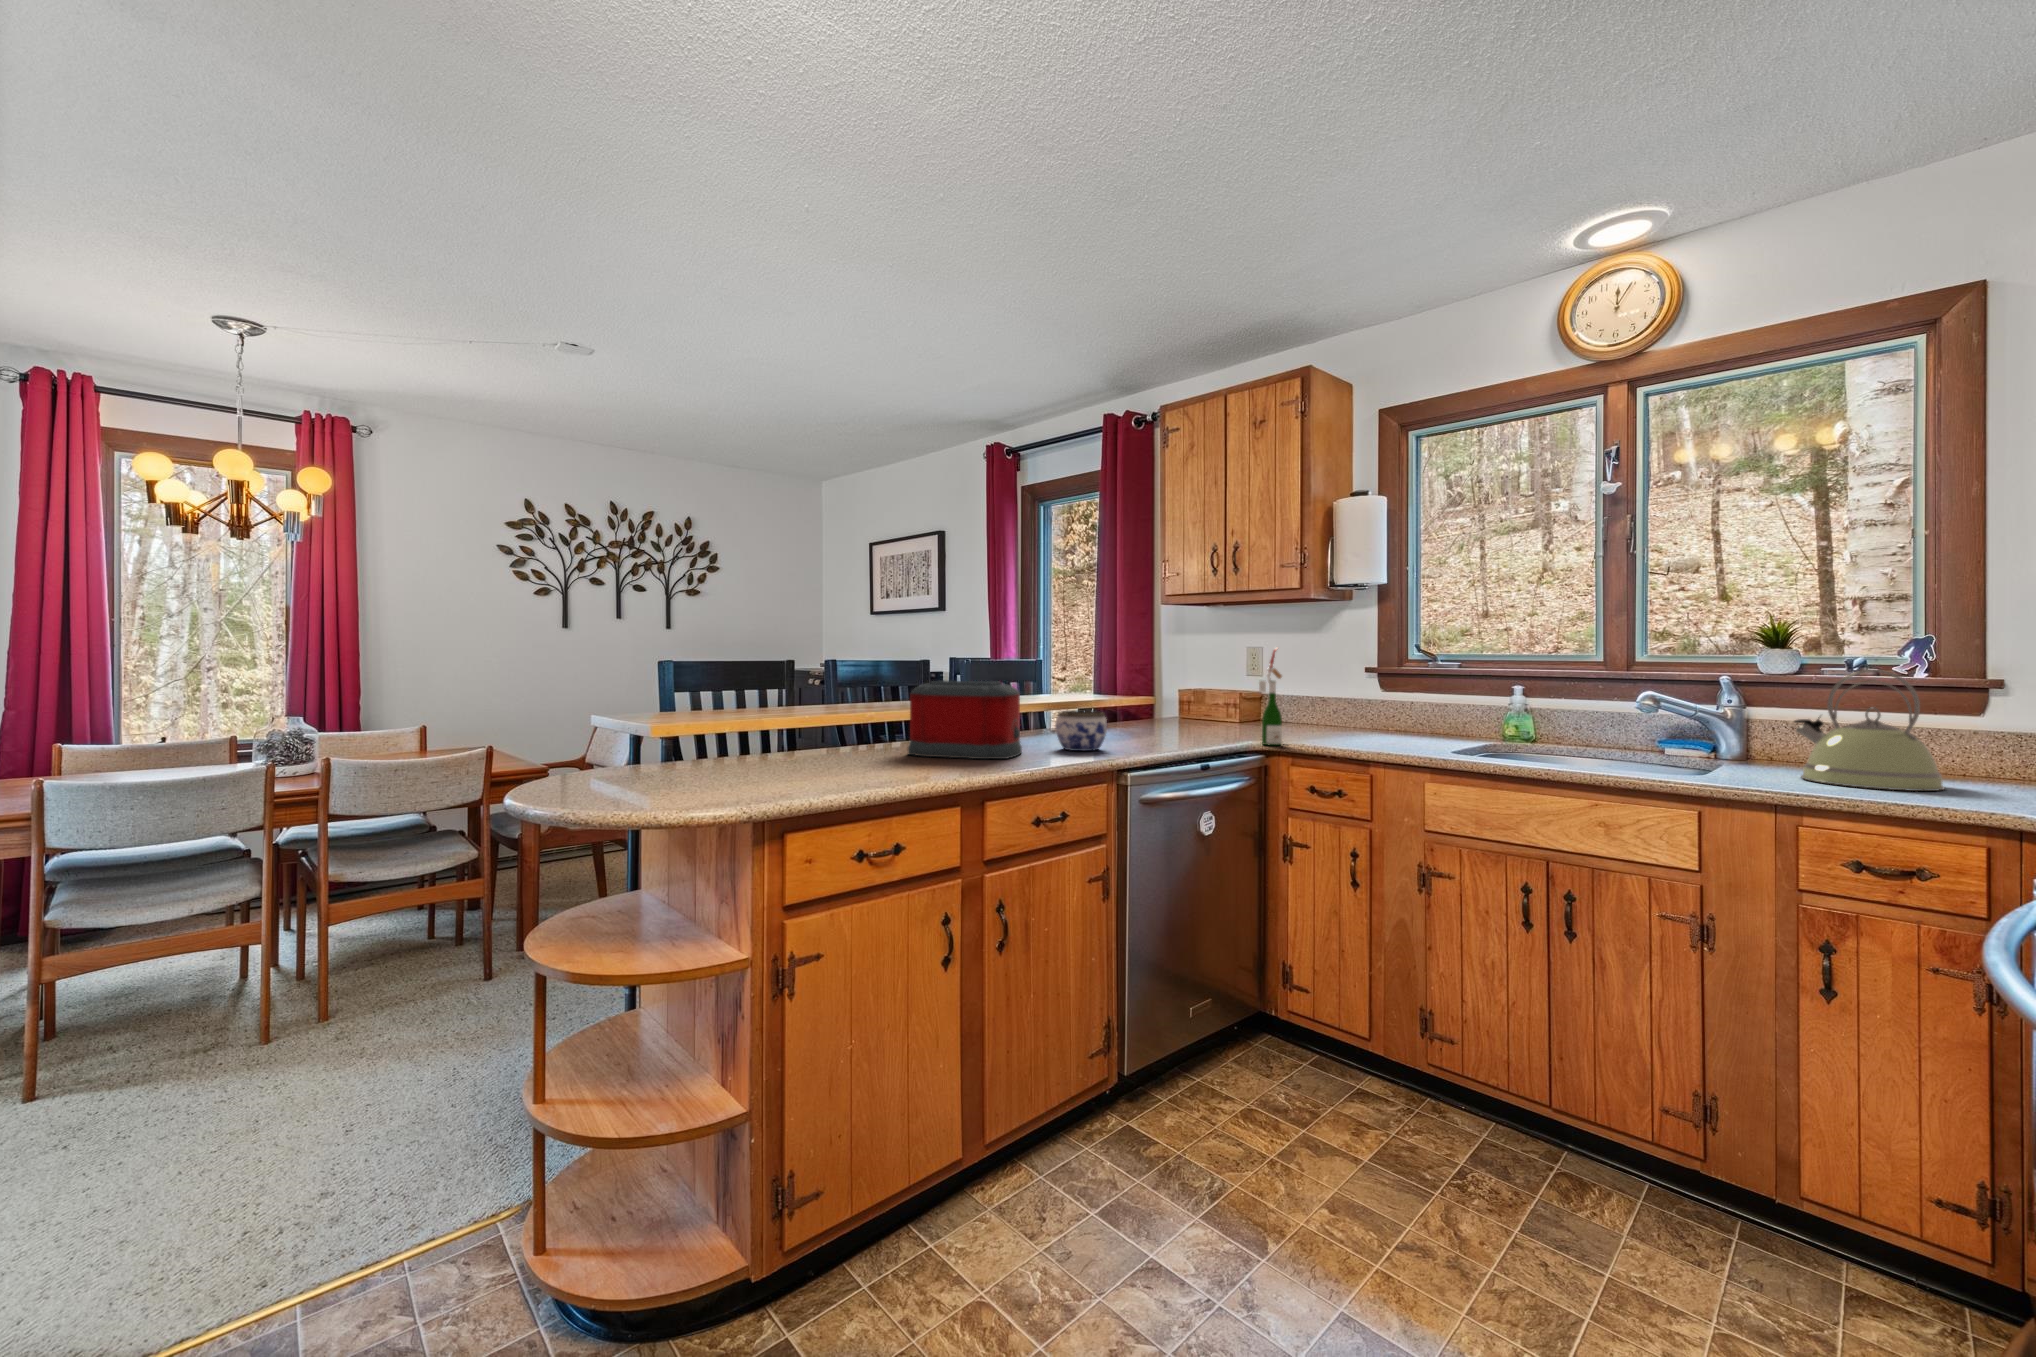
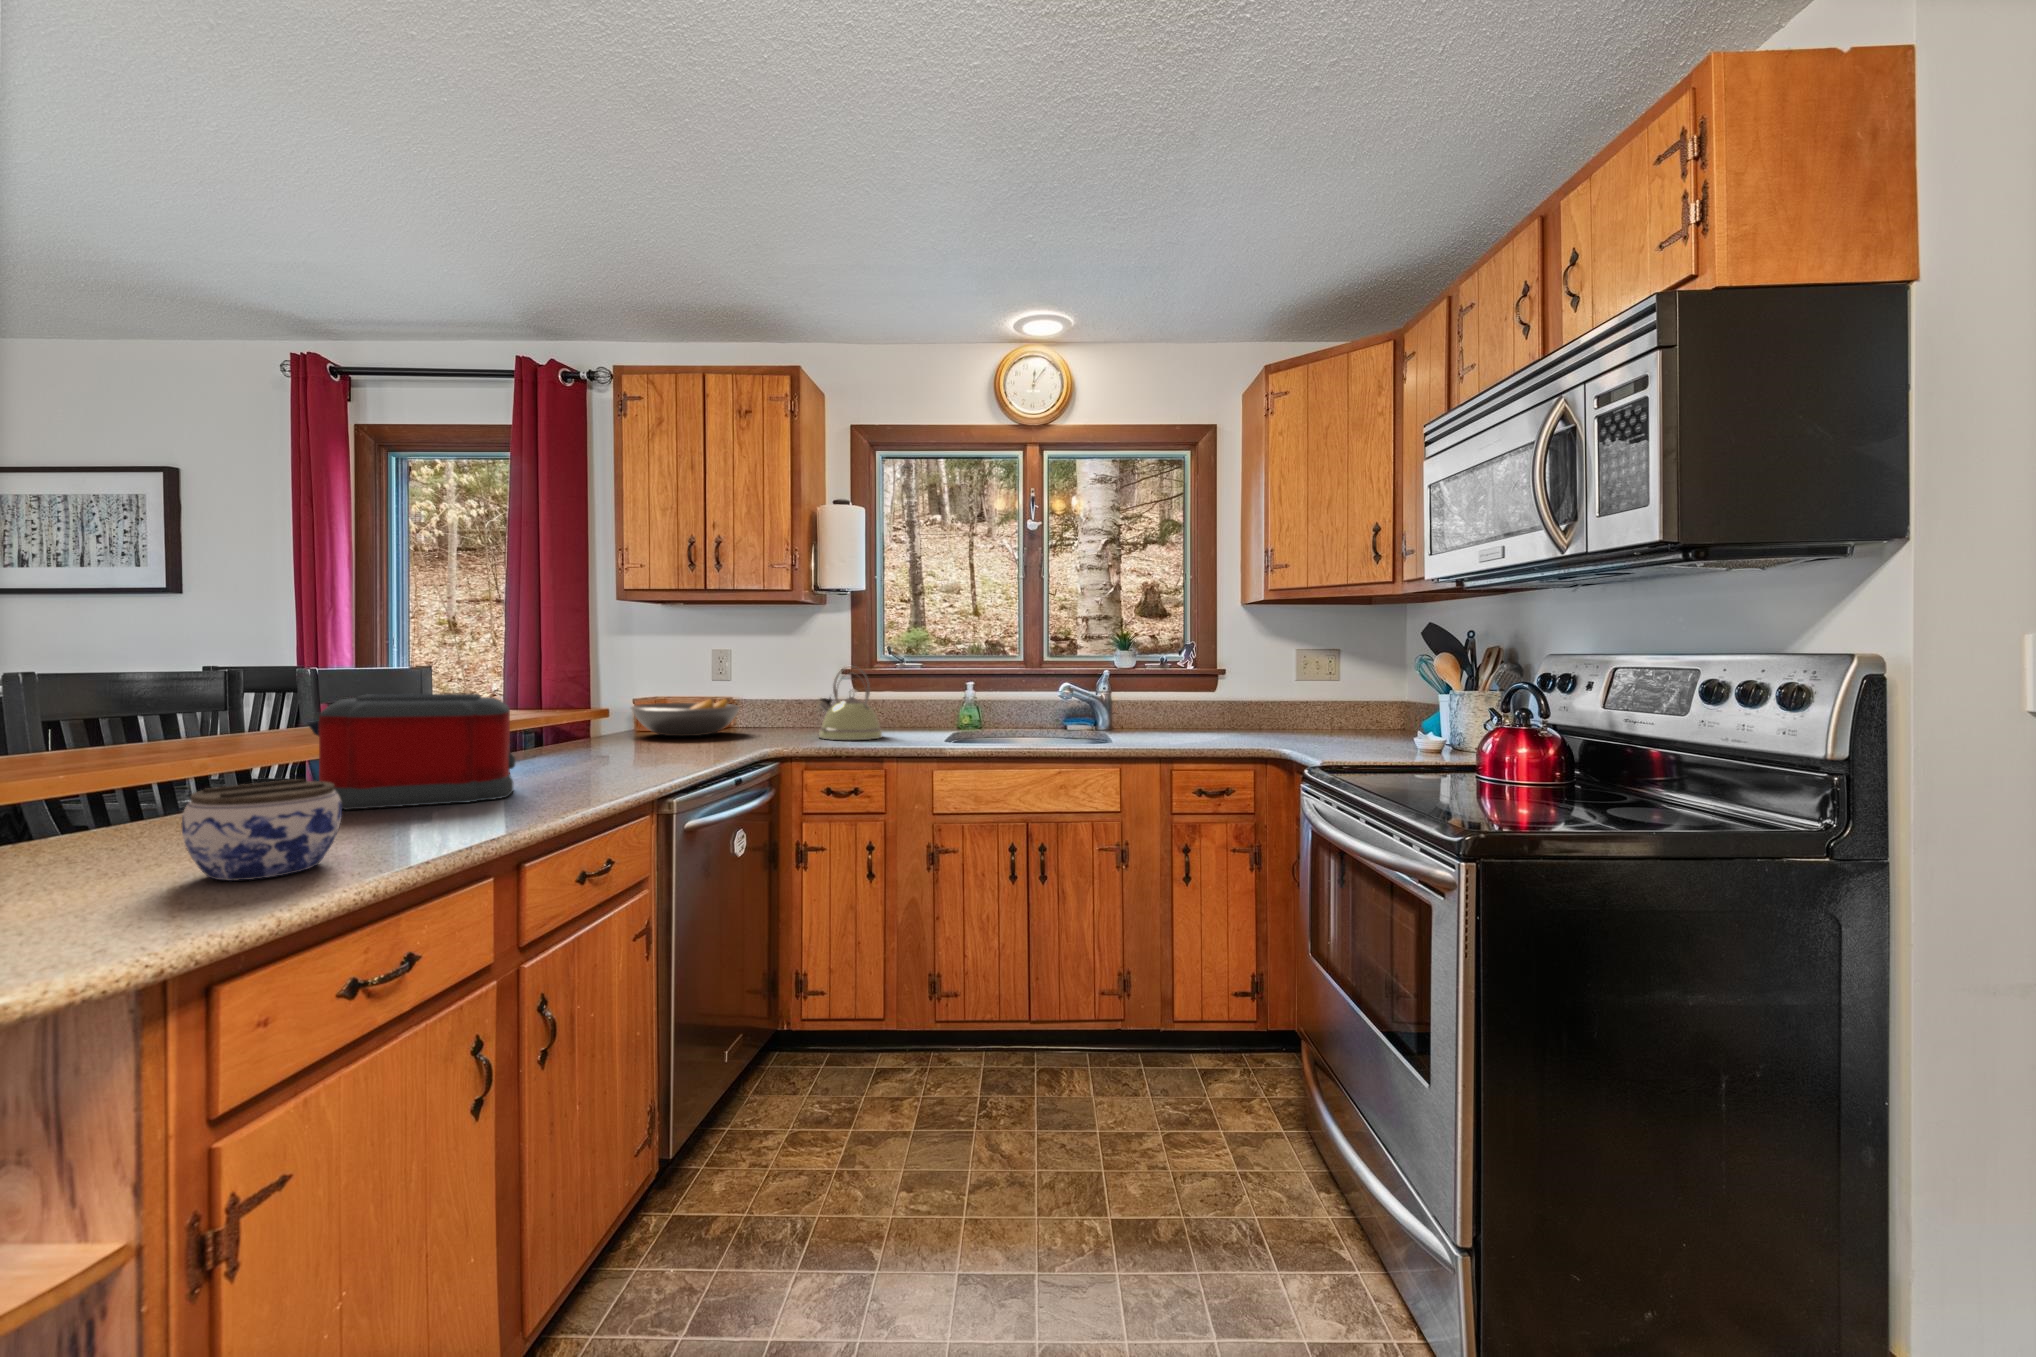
wine bottle: present [1259,648,1282,745] -> none [771,650,798,750]
kettle: present [1794,669,1944,791] -> present [819,666,882,740]
fruit bowl: none [1162,696,1258,730] -> present [631,699,740,736]
jar: present [1055,710,1107,751] -> present [182,779,342,881]

